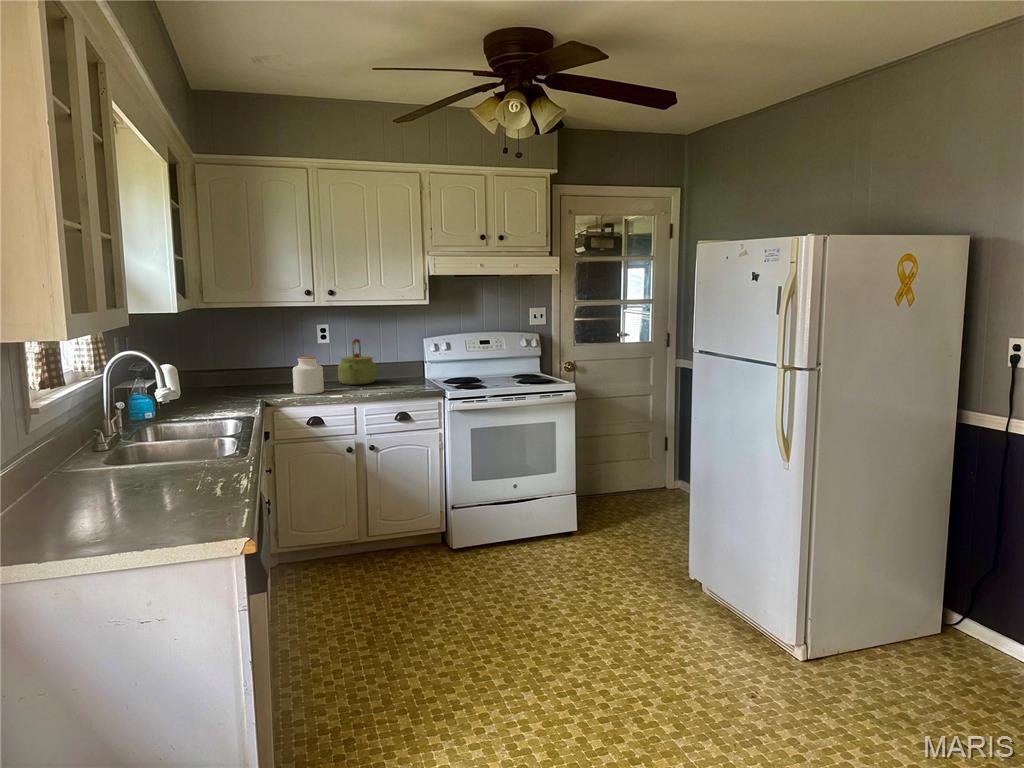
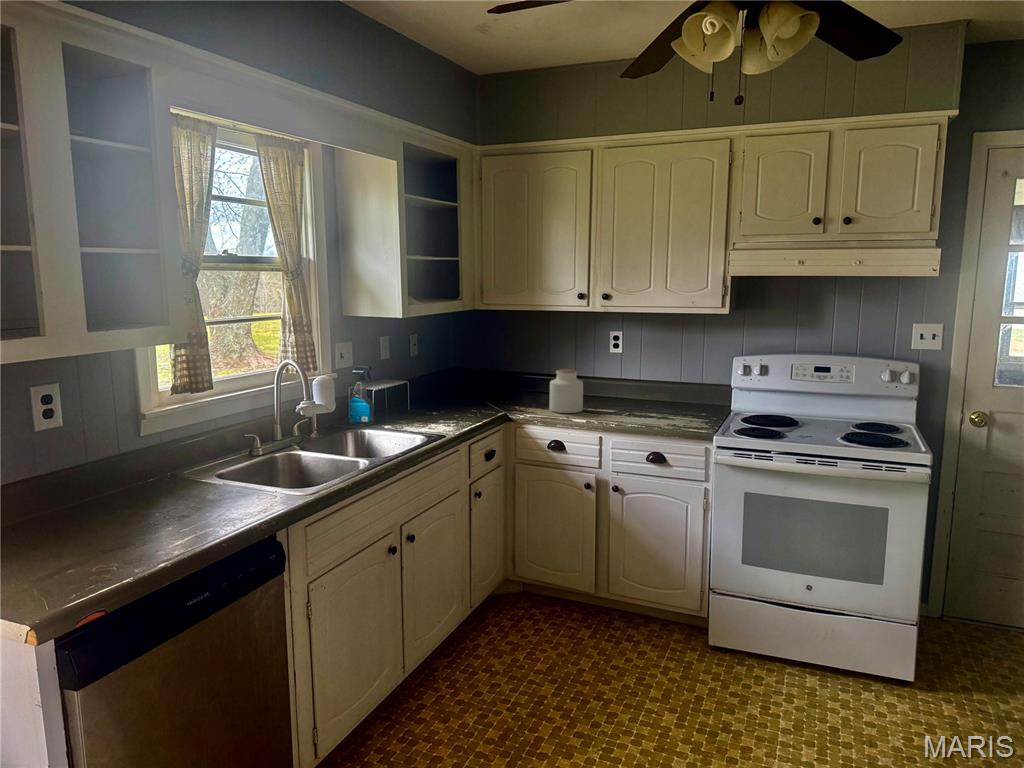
kettle: present [338,339,377,385] -> none [619,352,666,408]

